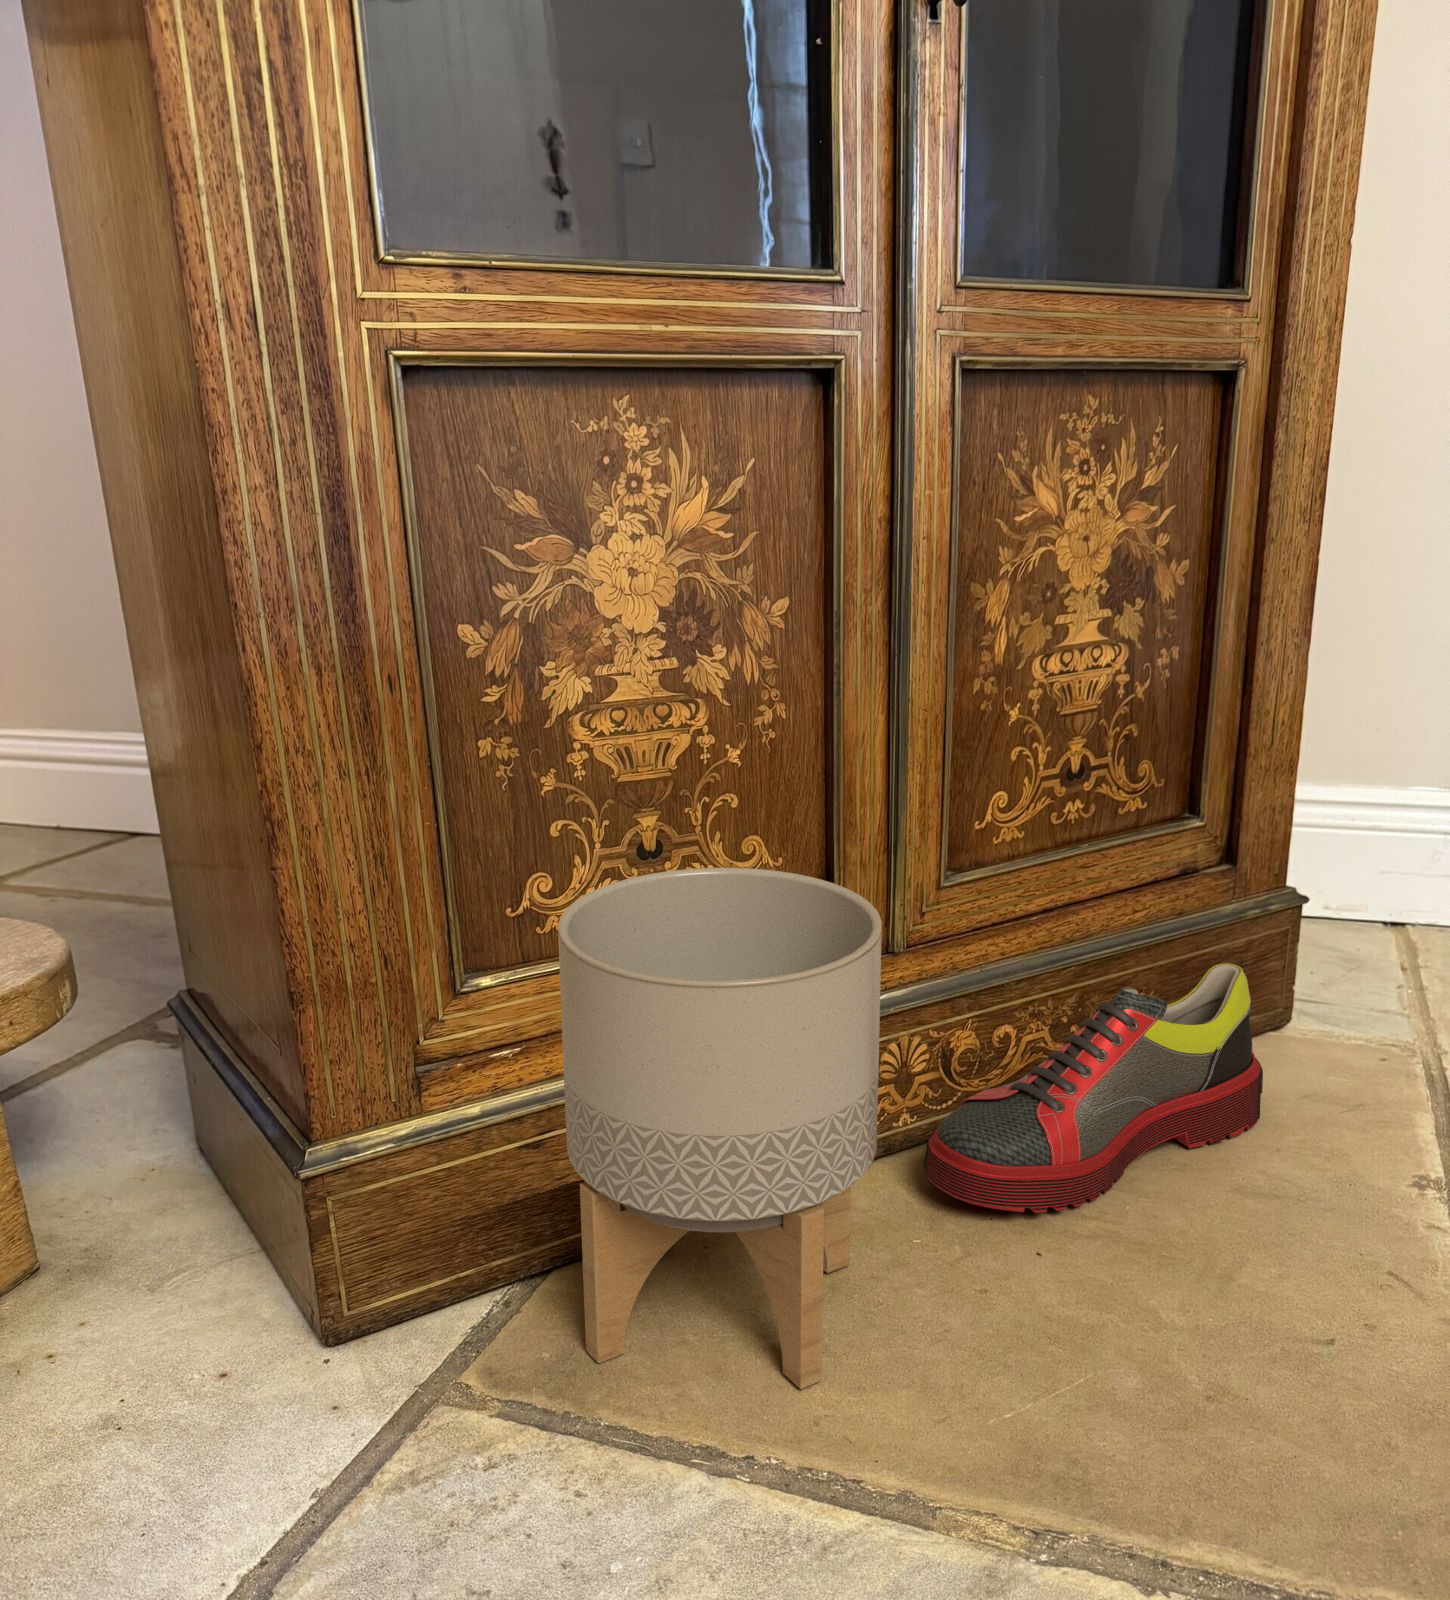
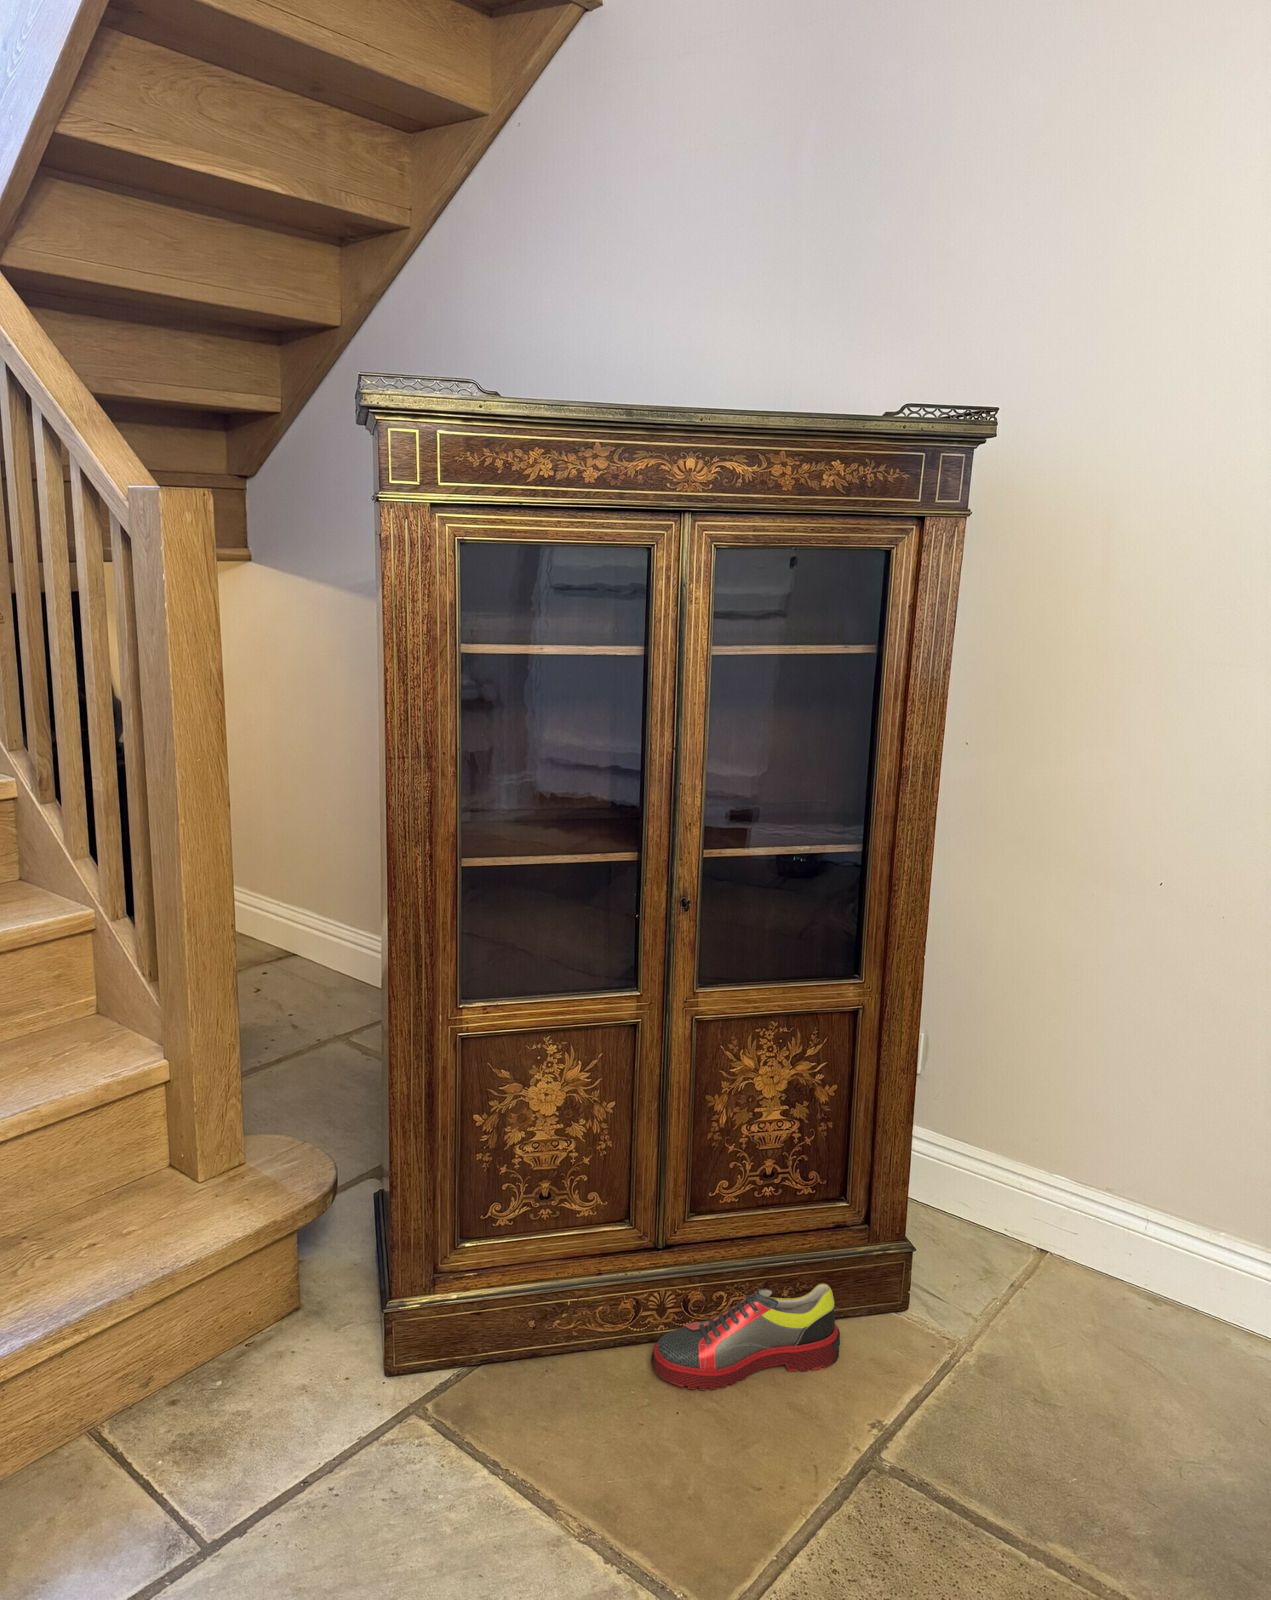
planter: present [558,868,882,1389] -> none [475,1213,601,1445]

